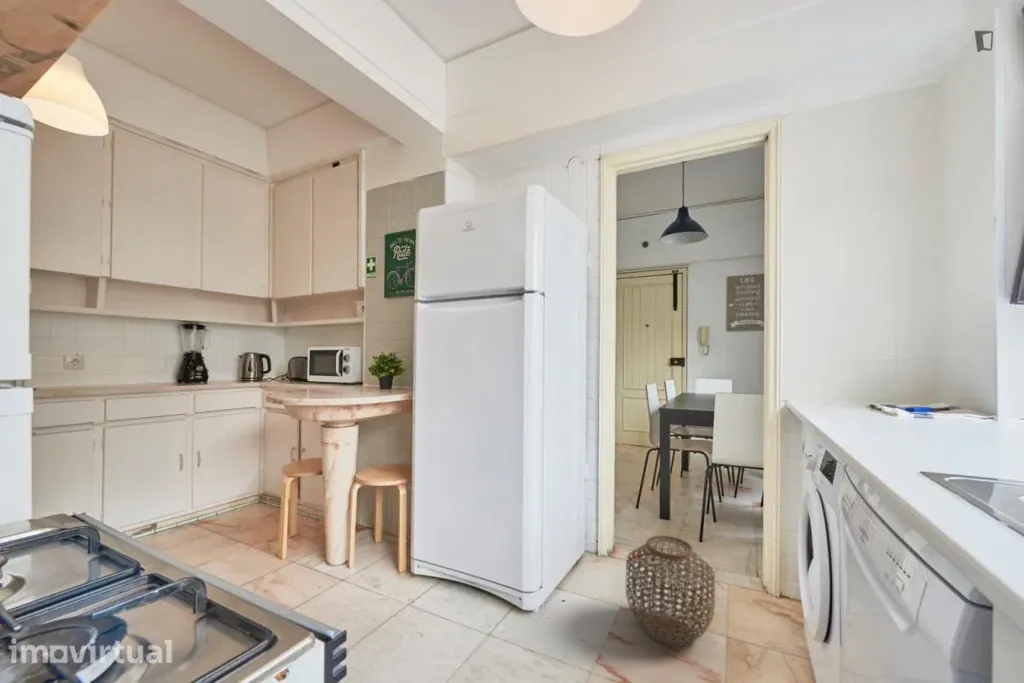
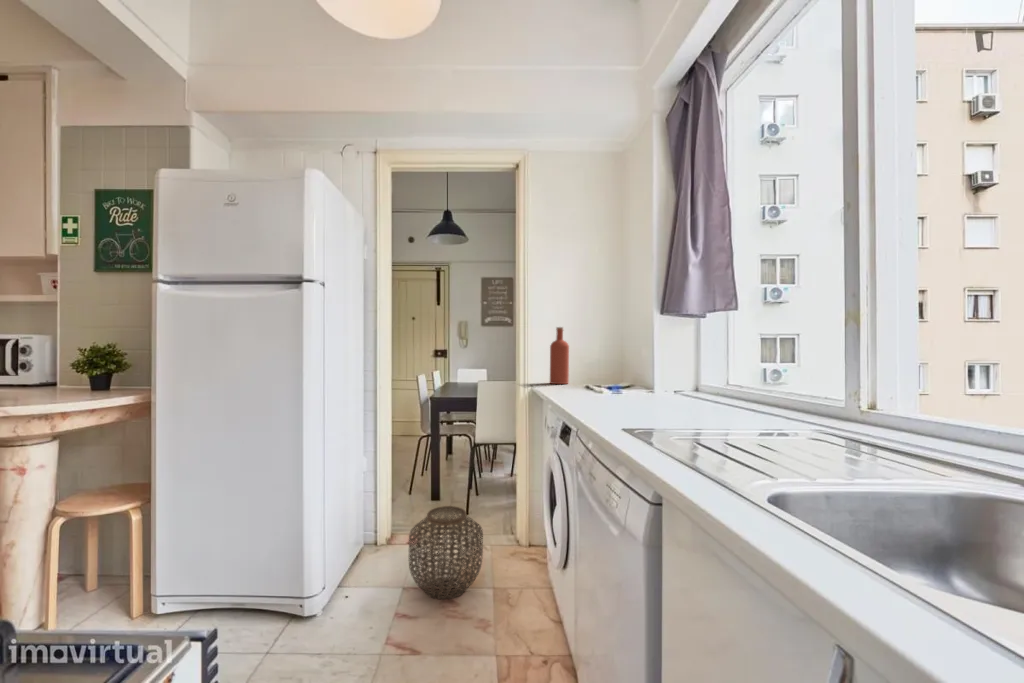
bottle: none [811,330,841,405] -> present [550,327,569,384]

